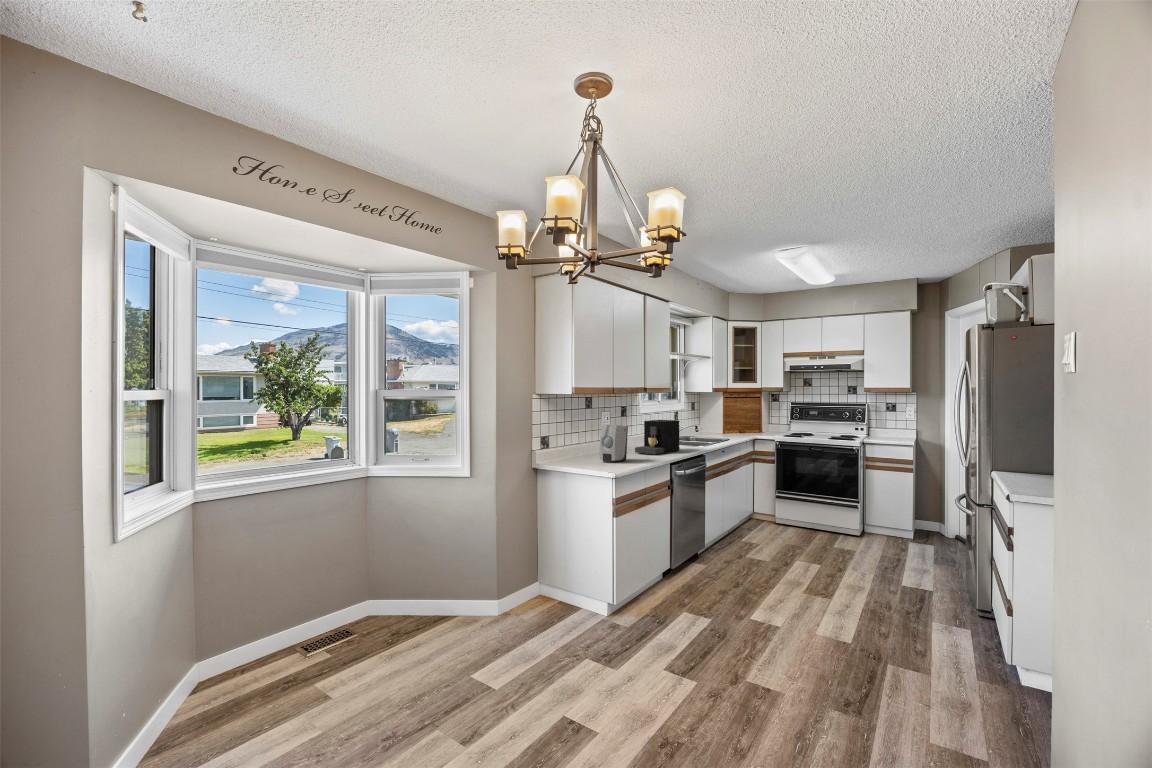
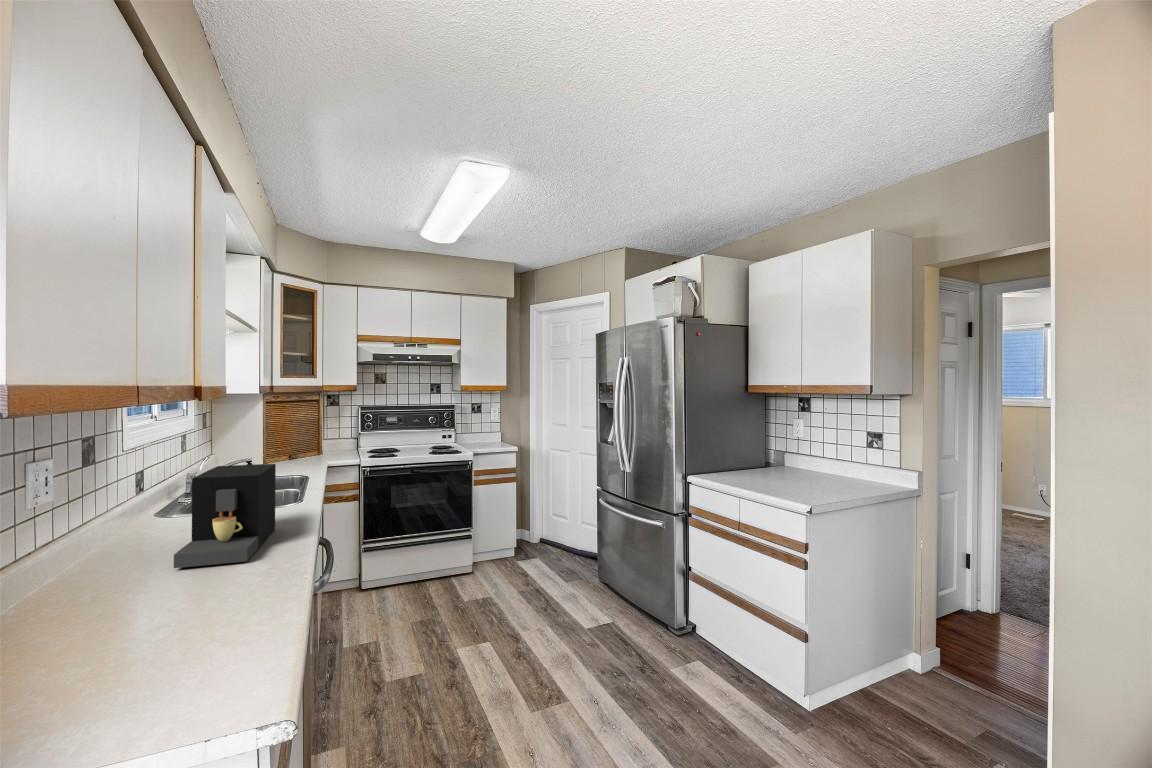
soap dispenser: present [600,424,628,463] -> none [100,514,199,661]

